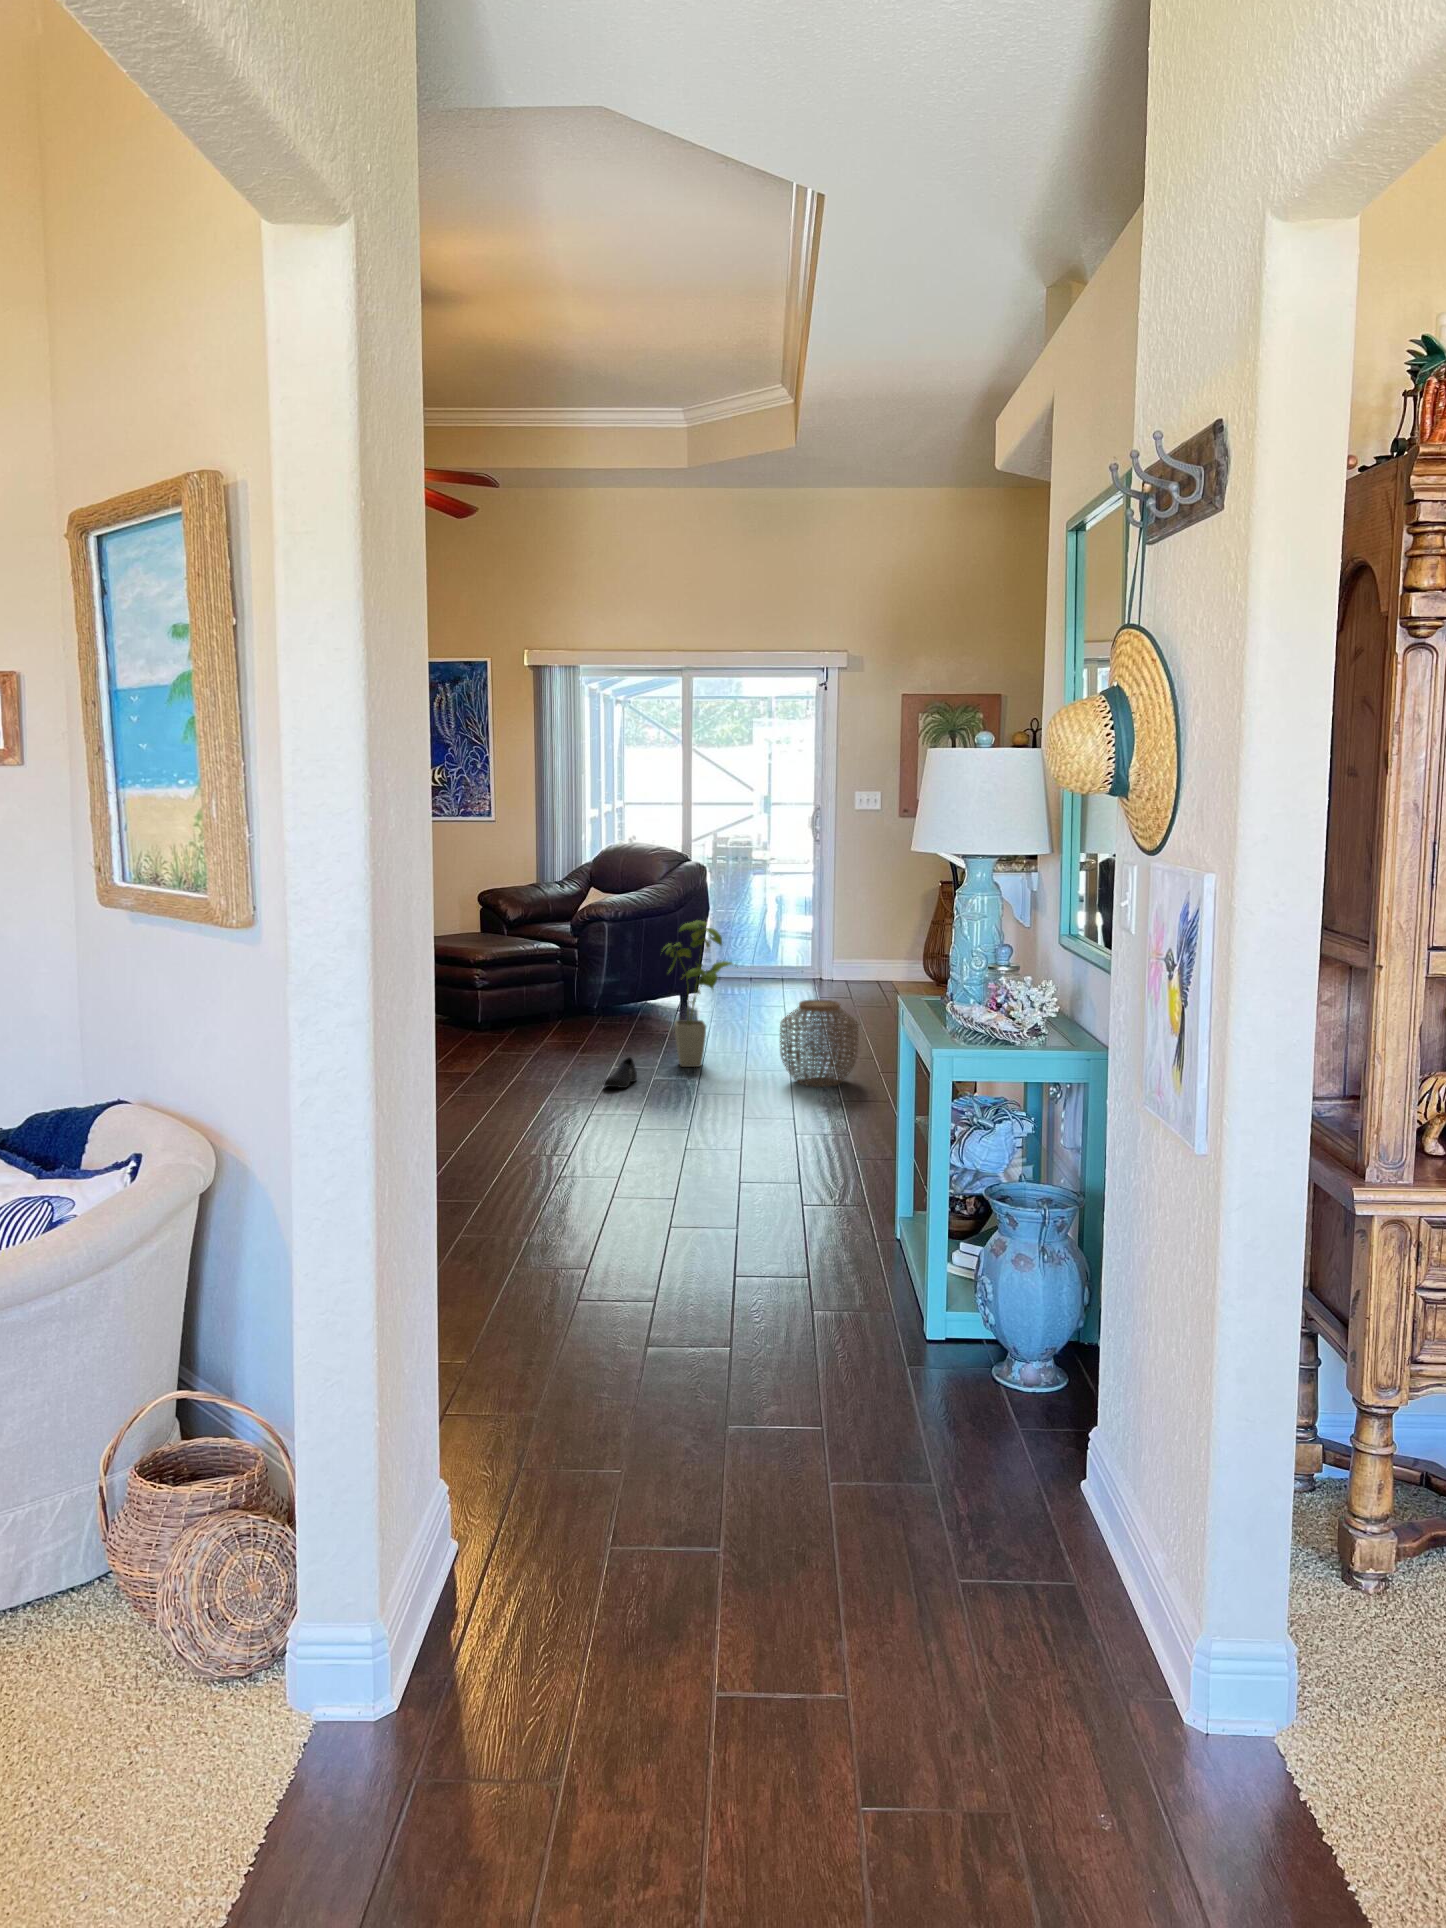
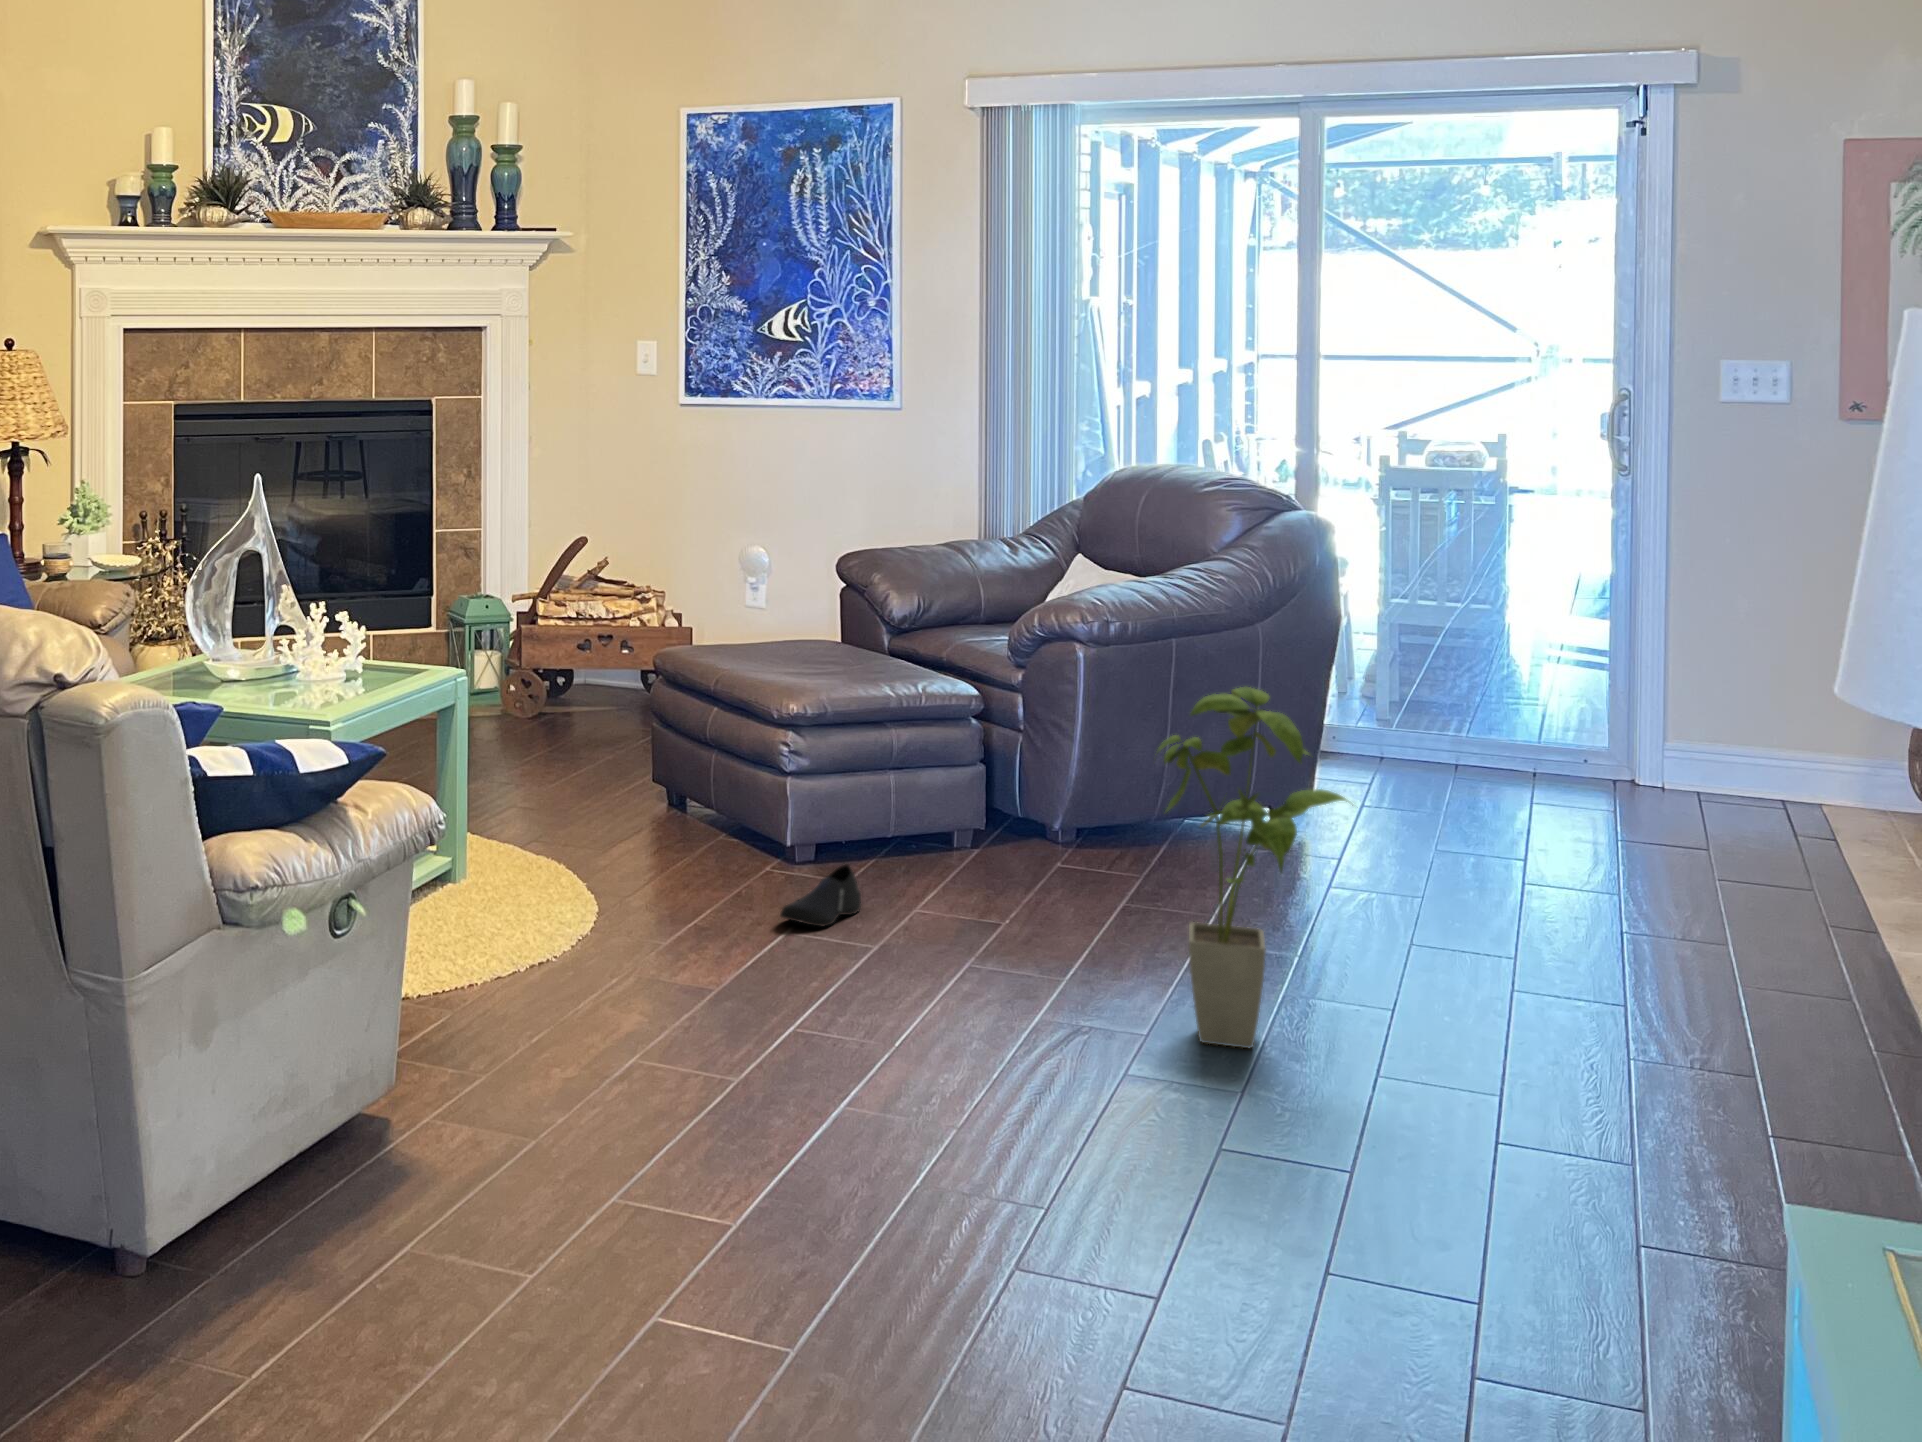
woven basket: present [780,999,858,1087] -> none [1458,932,1696,1188]
shoe: present [604,1057,637,1088] -> present [780,865,861,926]

